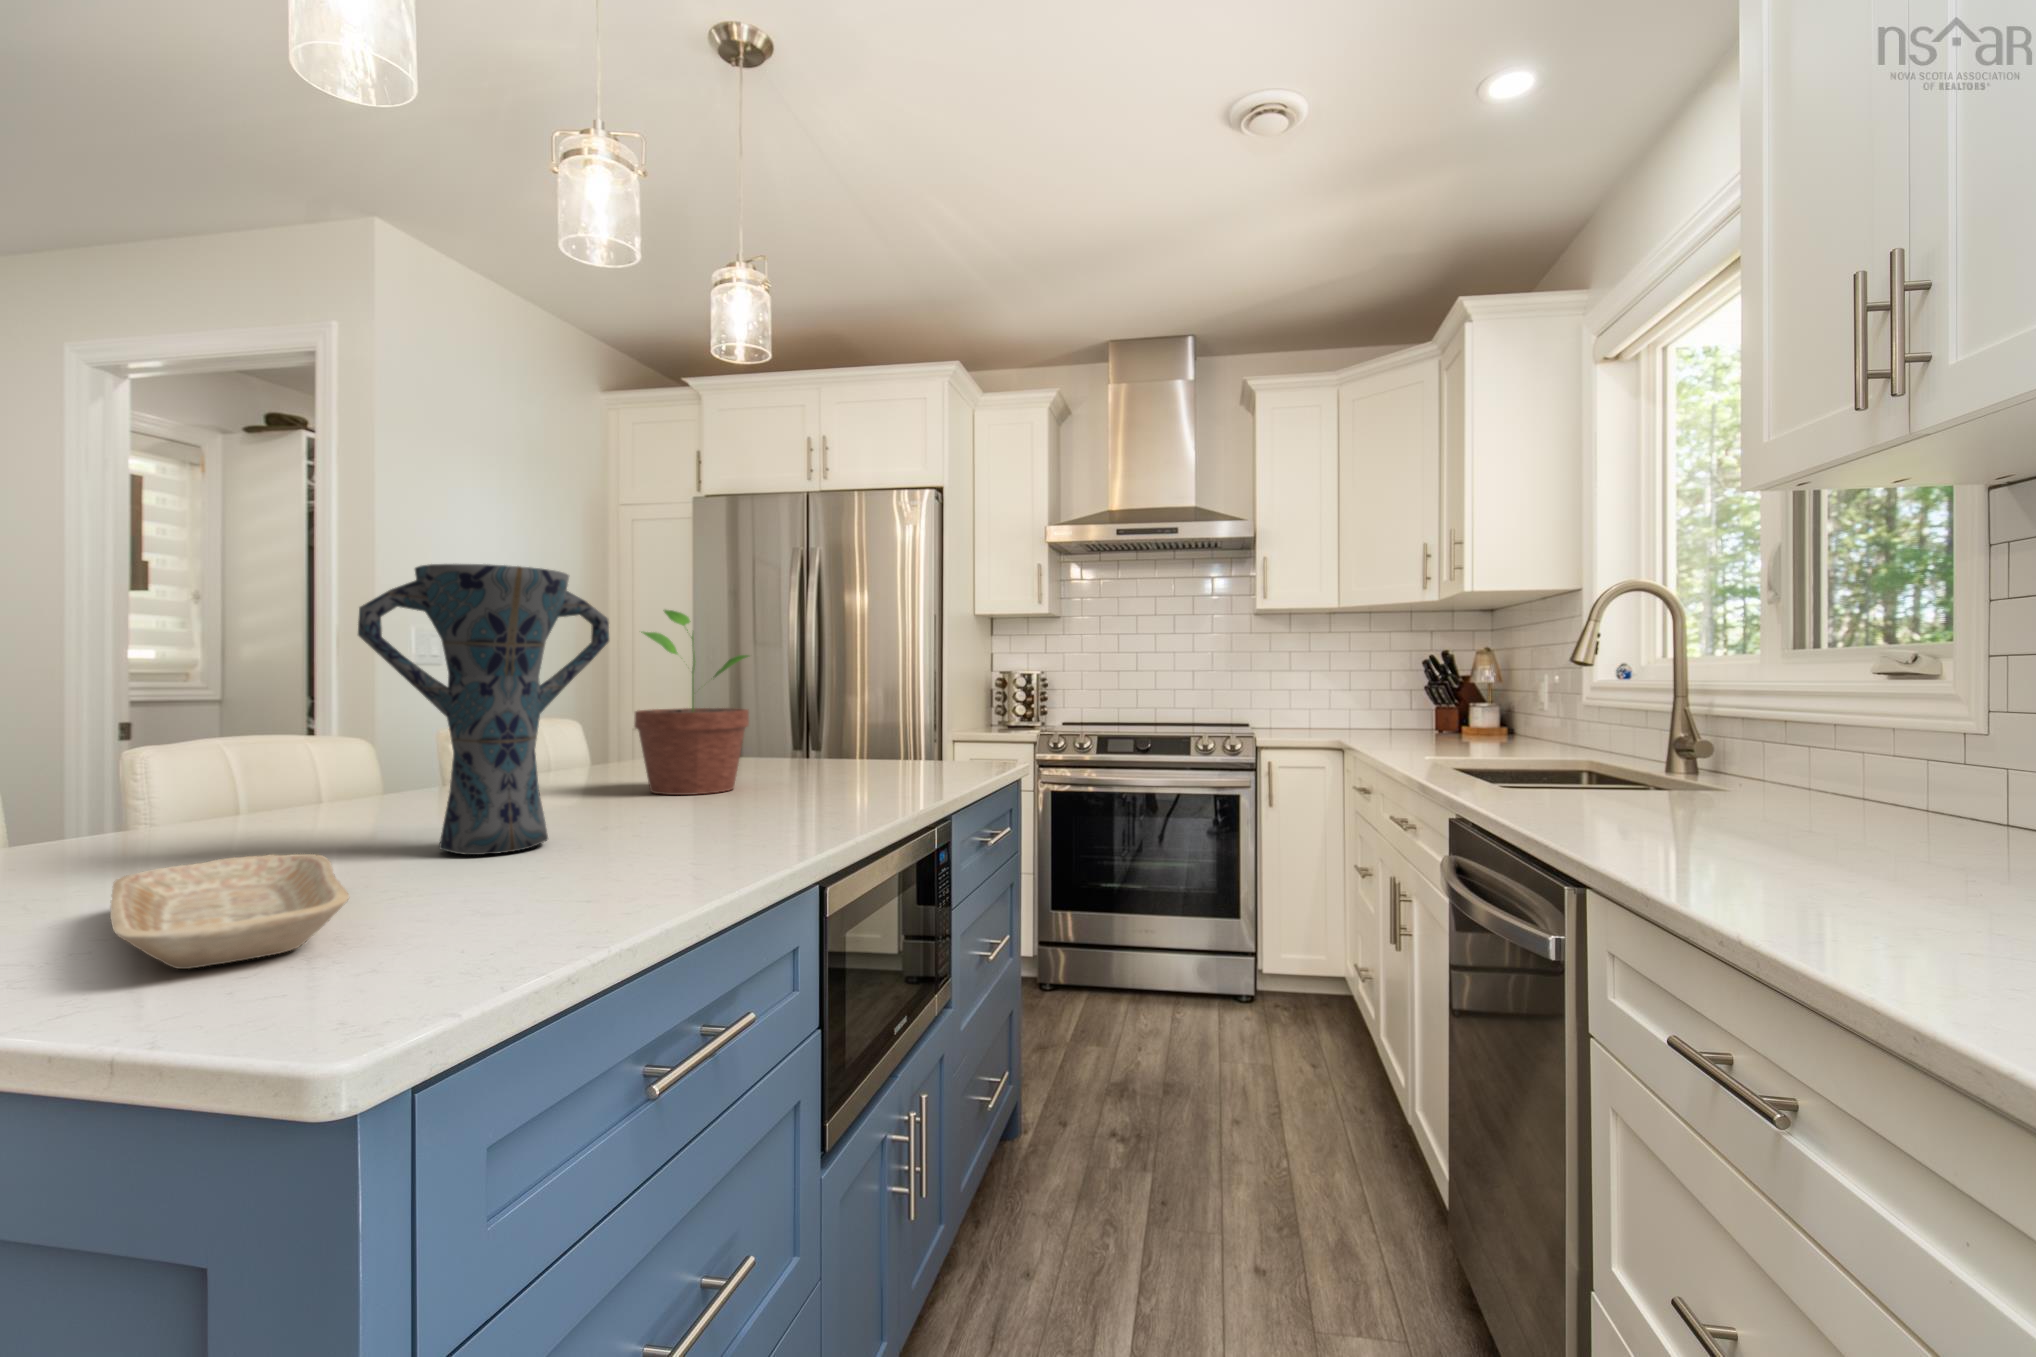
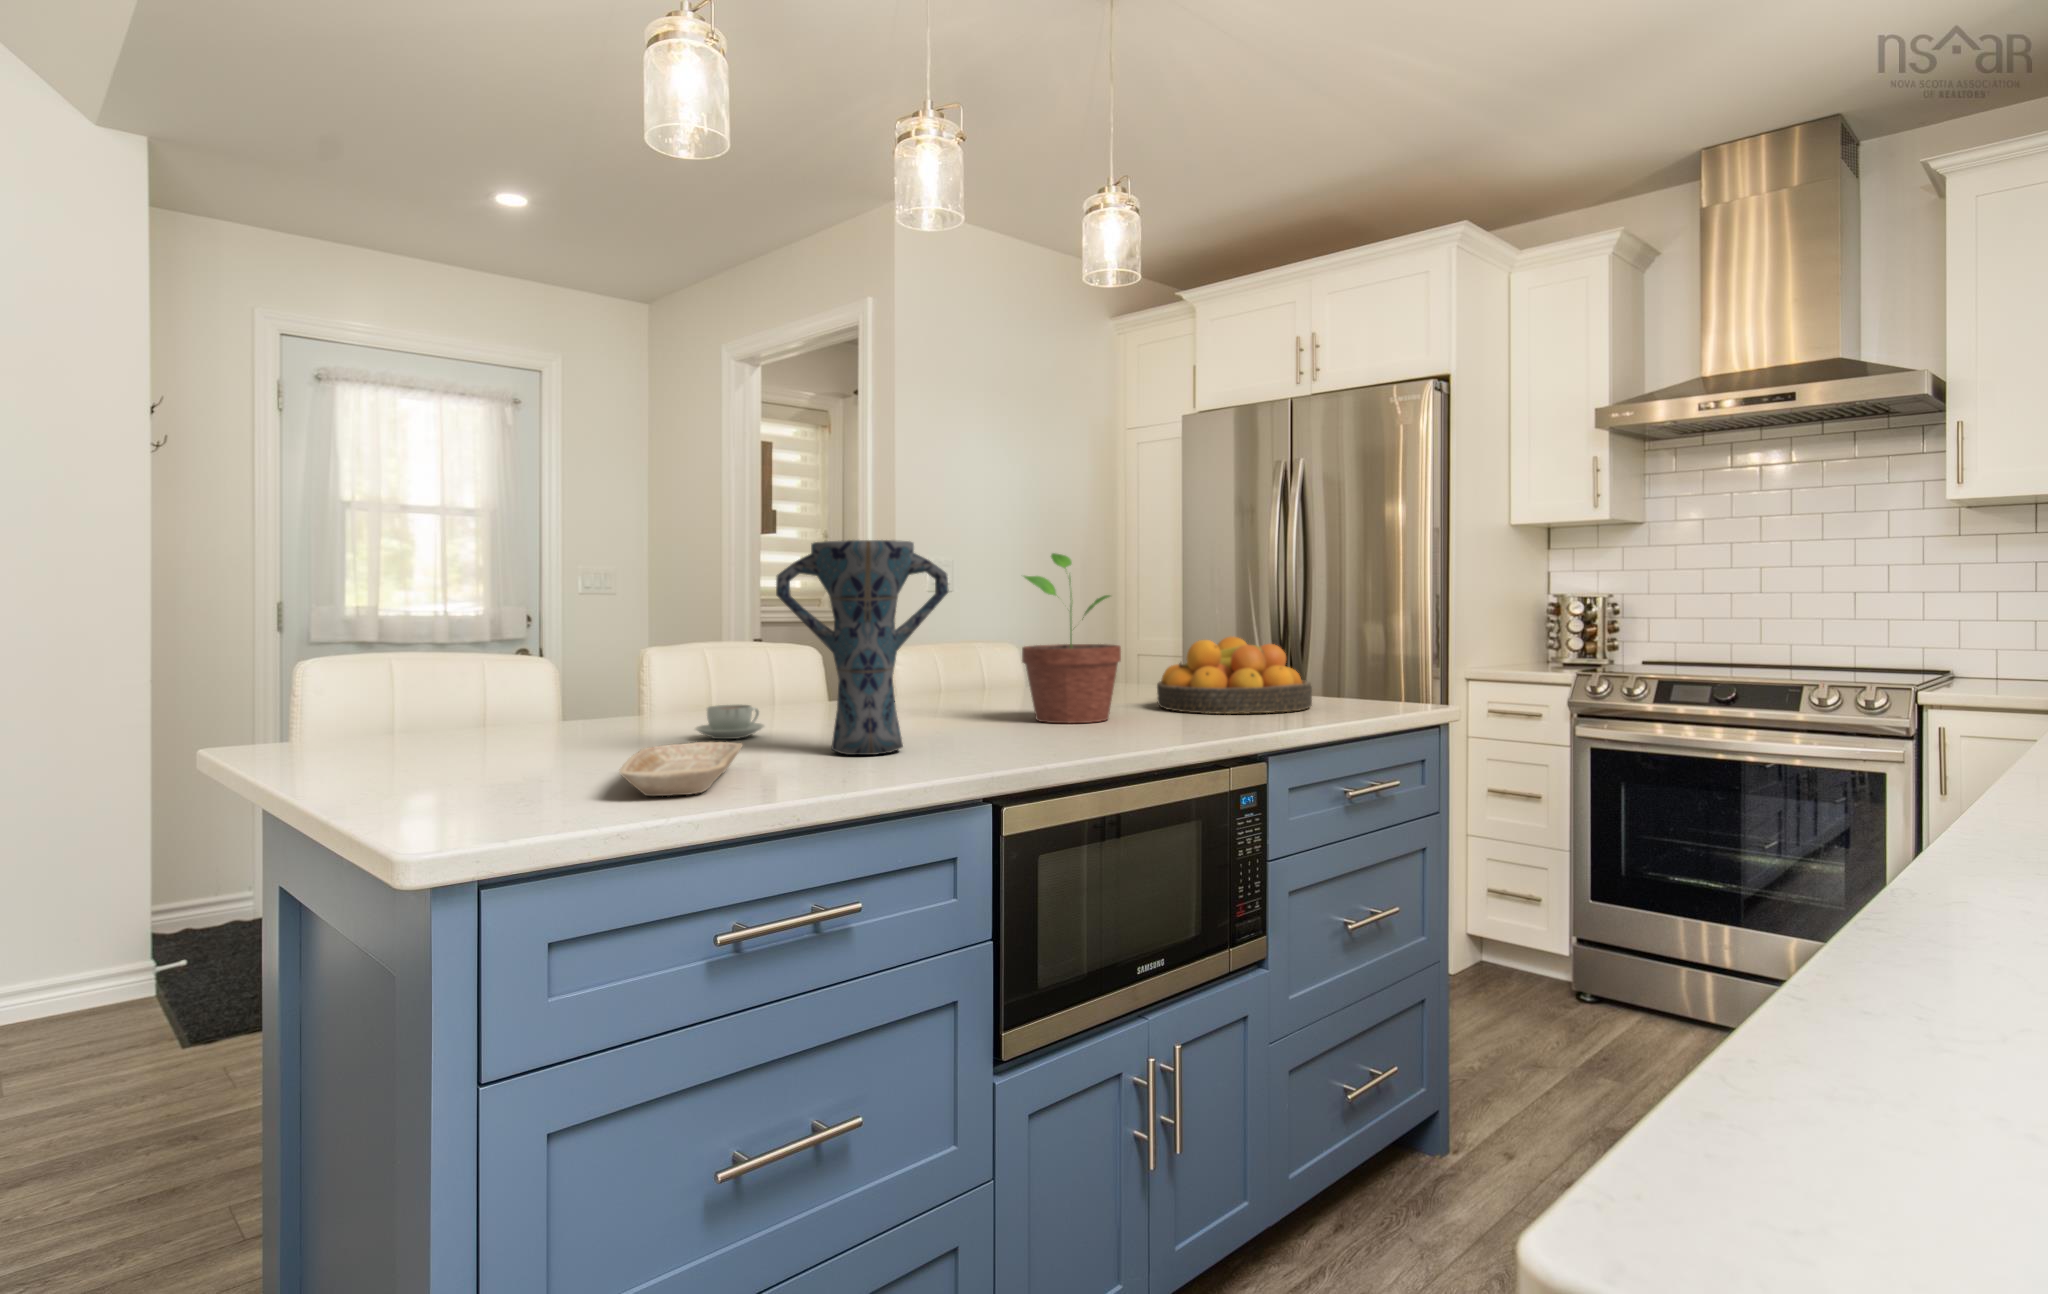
fruit bowl: none [757,701,907,776] -> present [1157,637,1312,714]
coffee cup: none [154,795,287,848] -> present [695,704,764,739]

